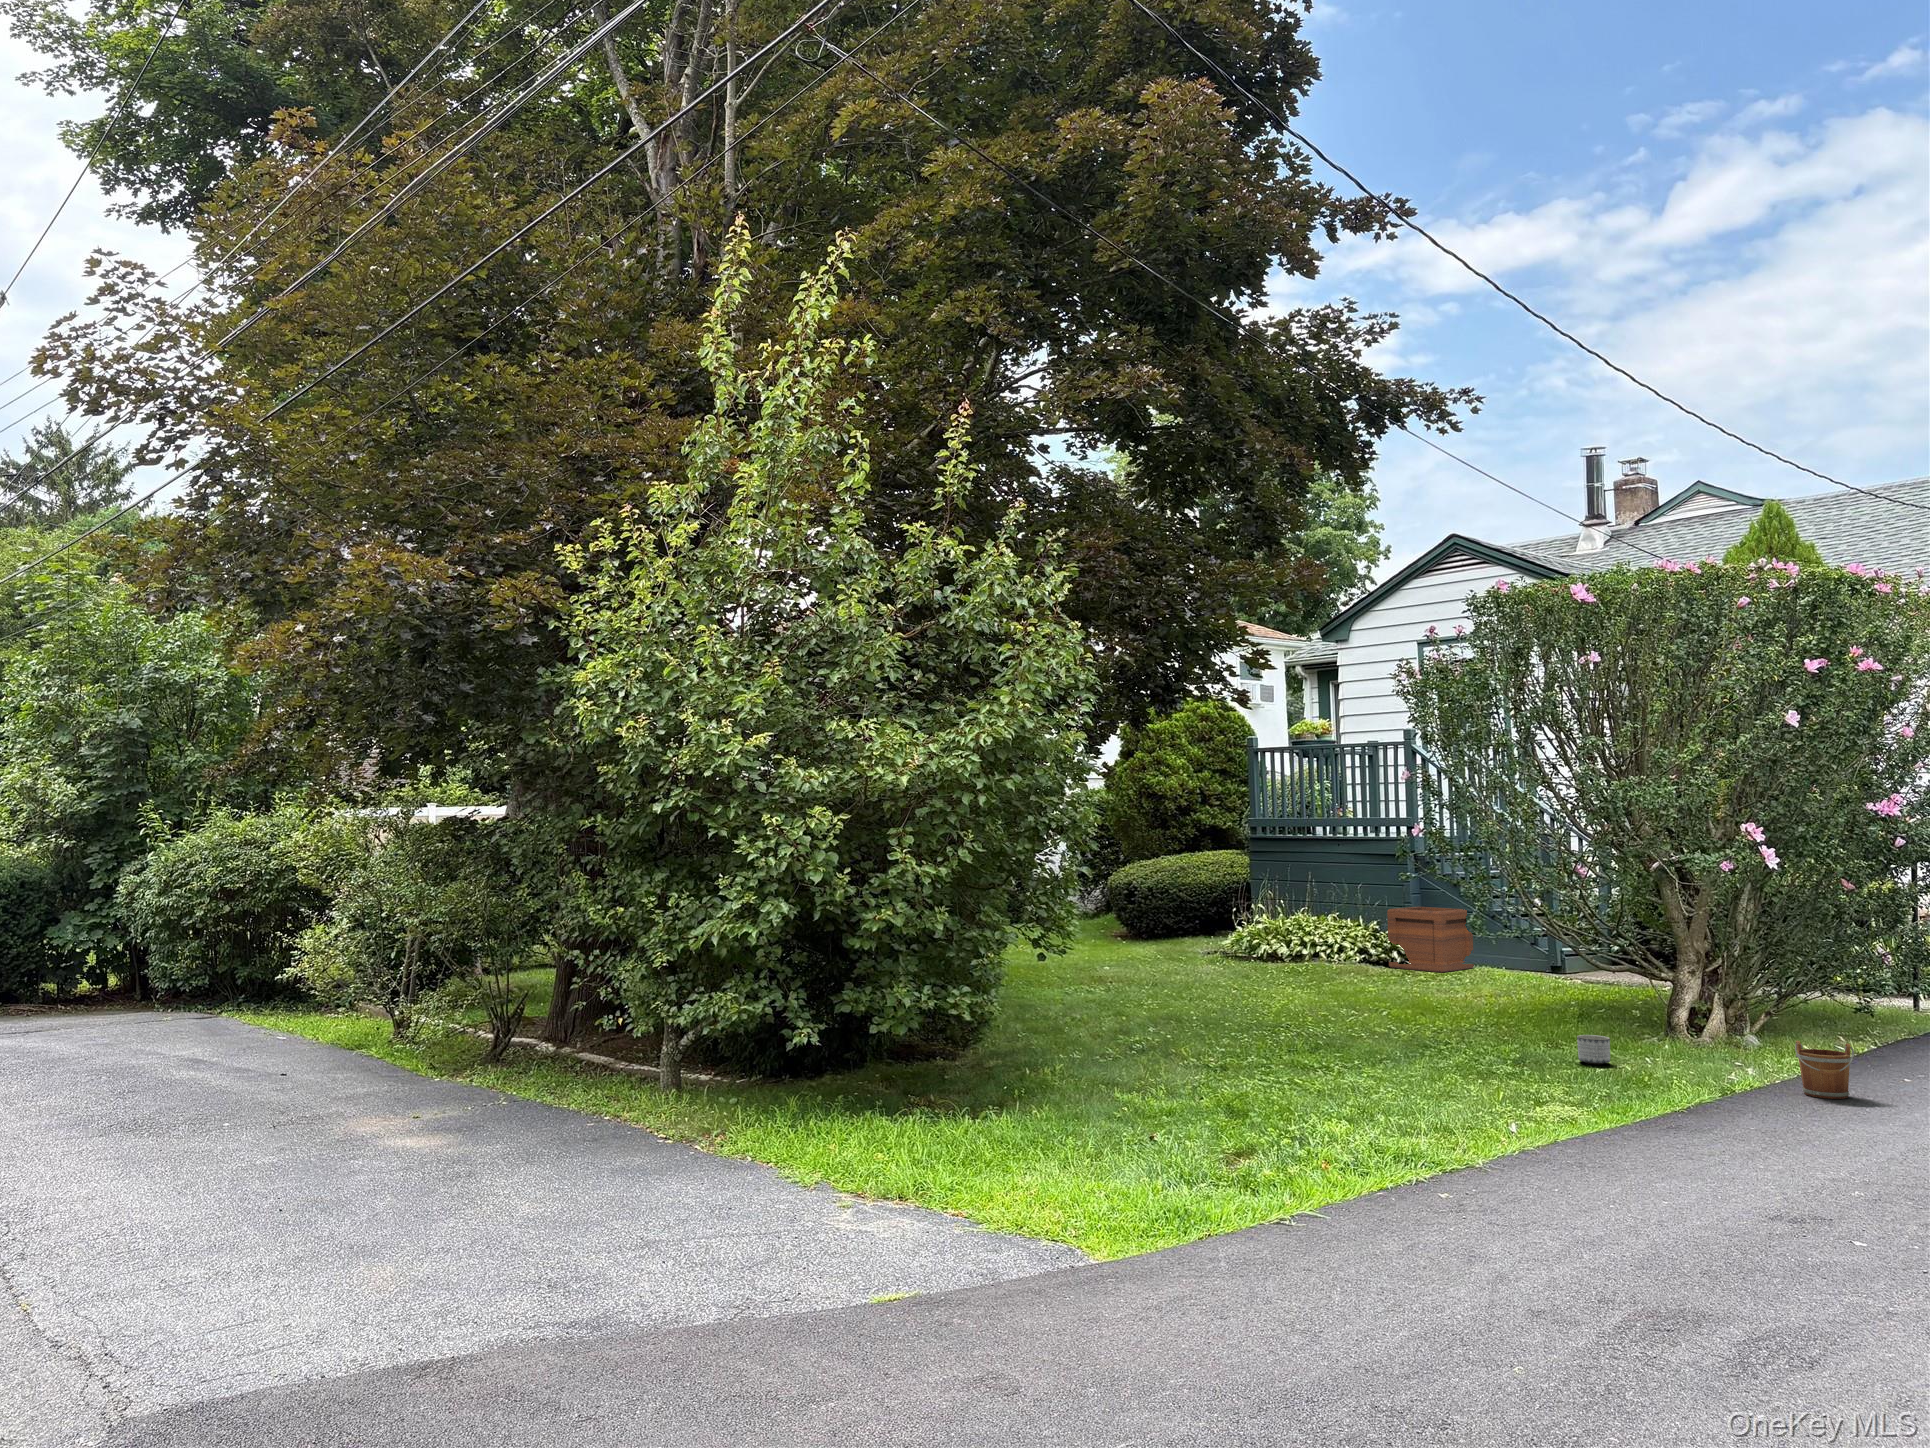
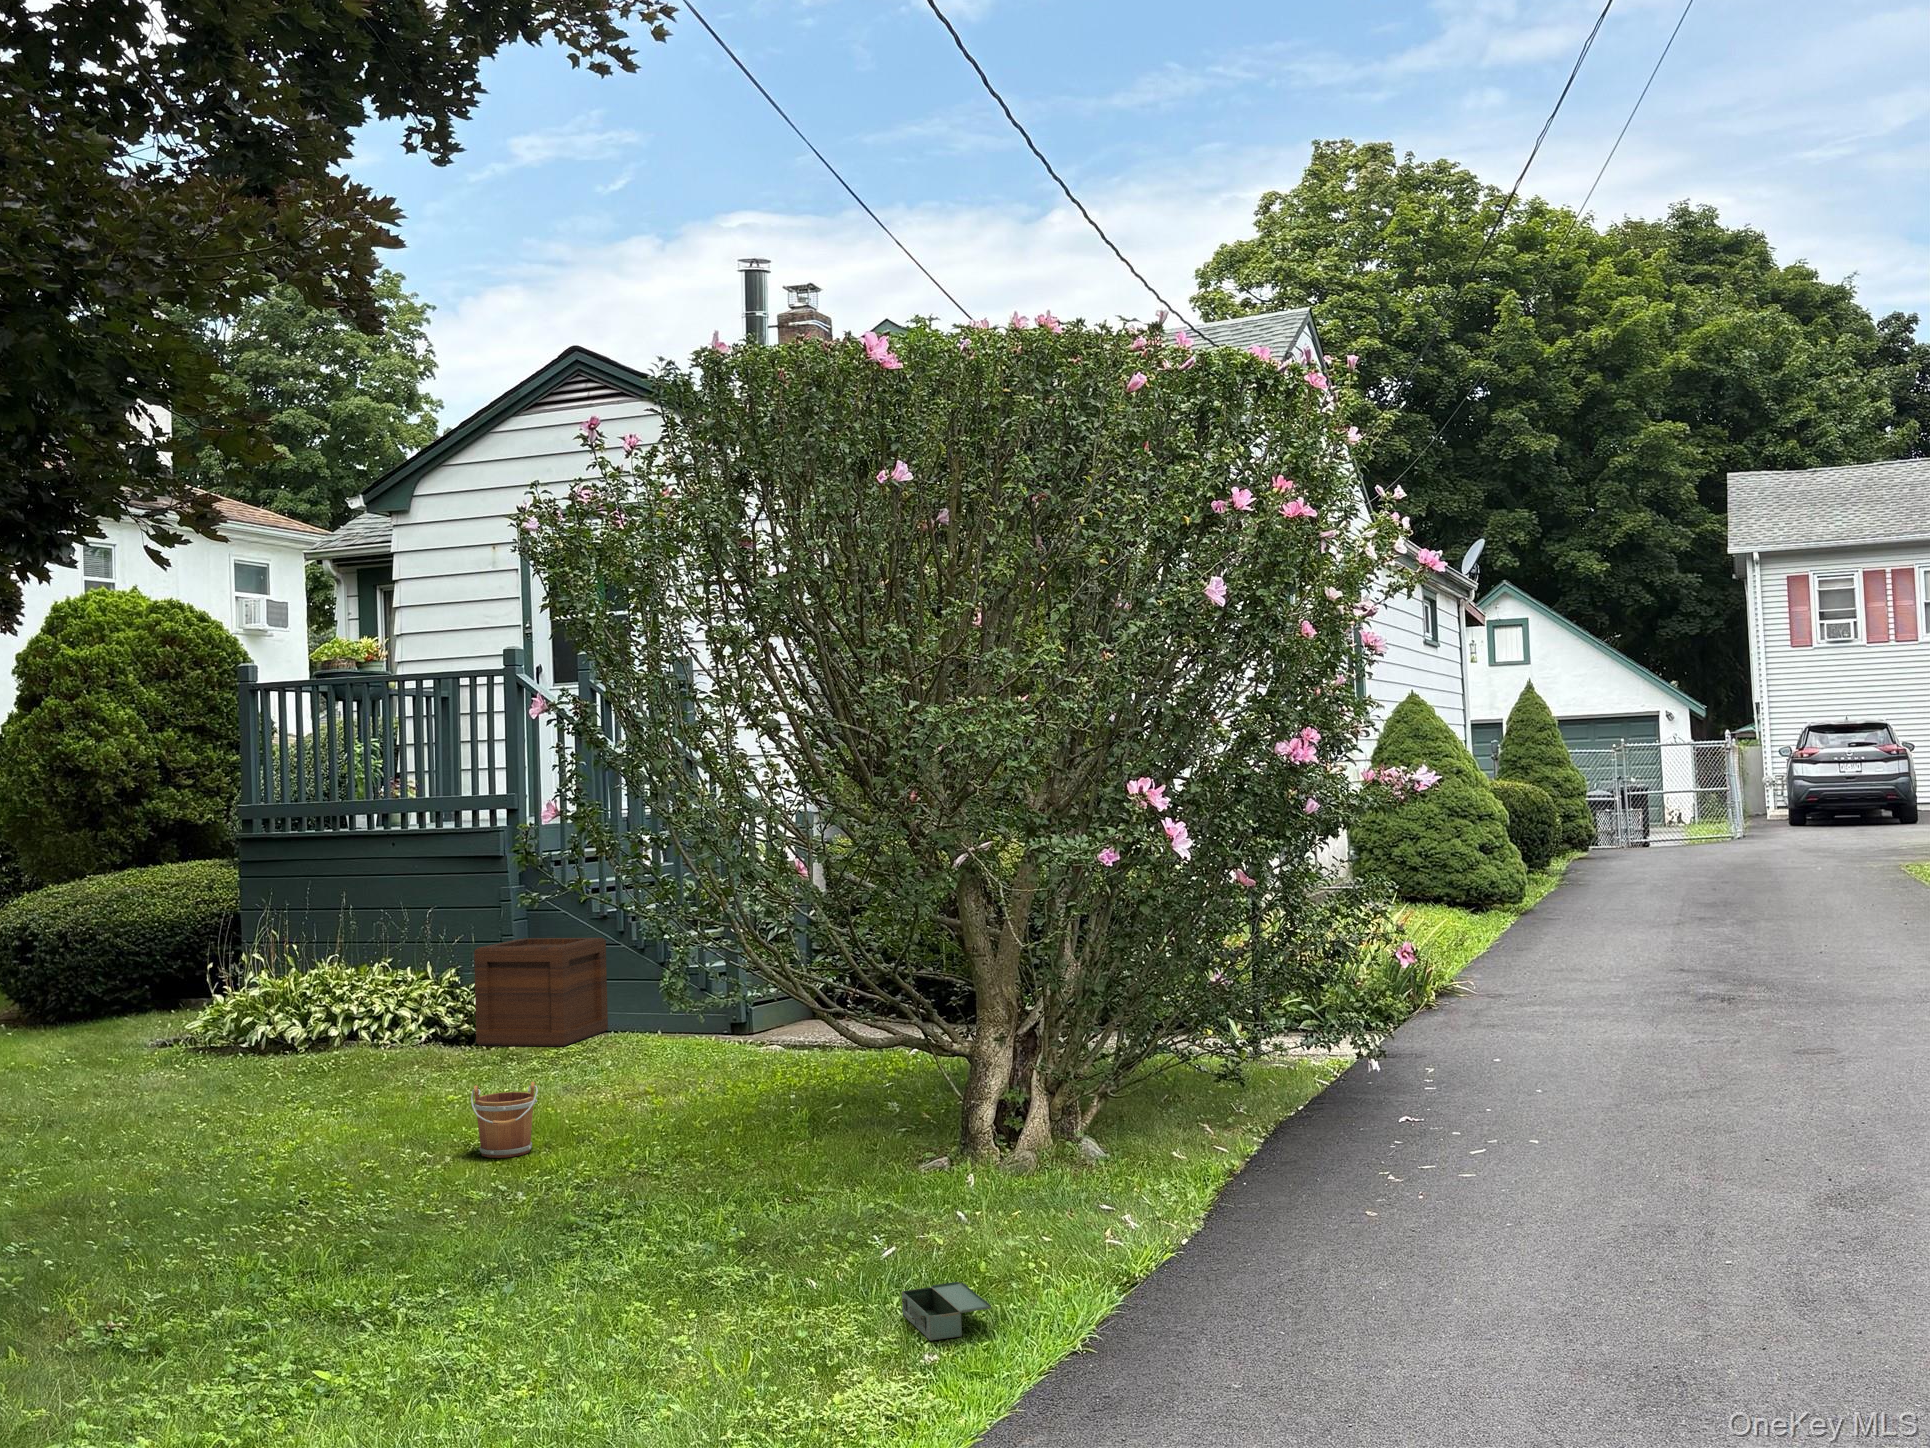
planter: present [1577,1035,1610,1065] -> none [865,1195,921,1255]
bucket: present [1795,1041,1854,1099] -> present [471,1082,538,1158]
toolbox: none [1581,1069,1625,1089] -> present [902,1282,991,1341]

